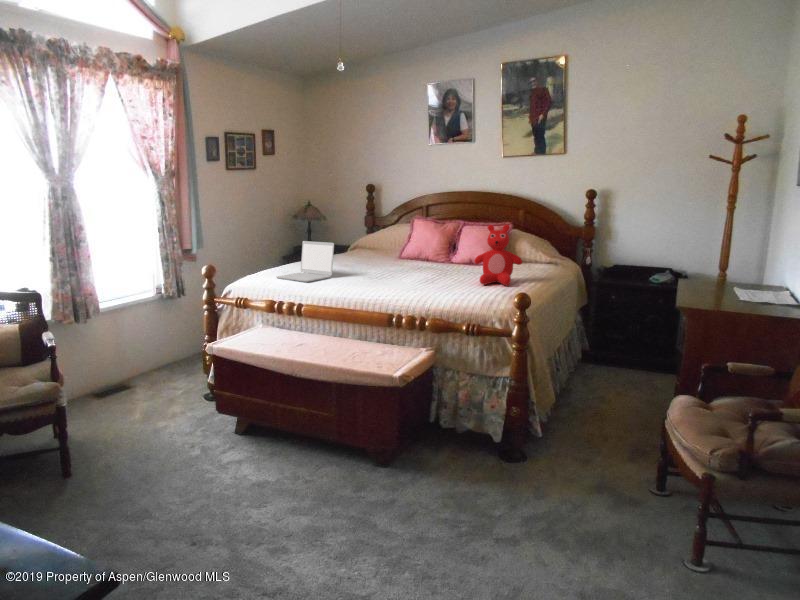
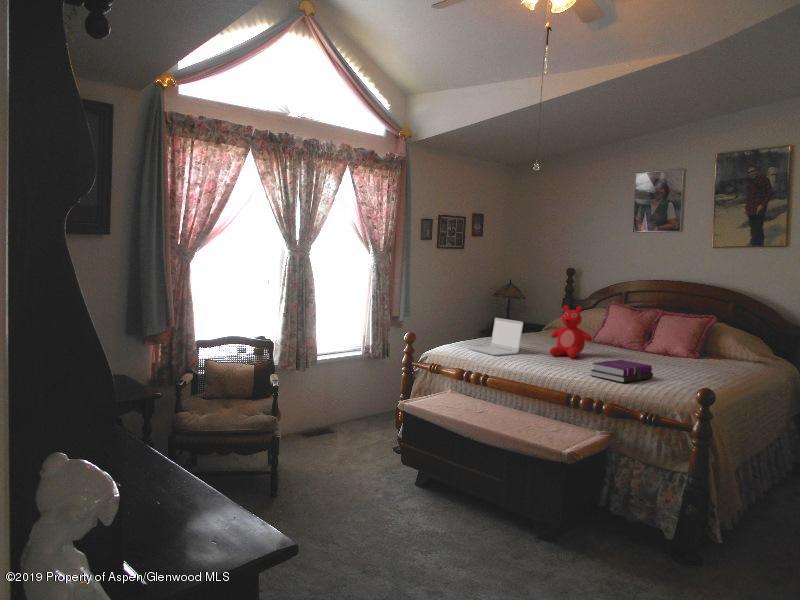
teddy bear: present [474,225,522,285] -> present [550,305,592,358]
hardback book: none [410,273,468,296] -> present [591,360,653,383]

